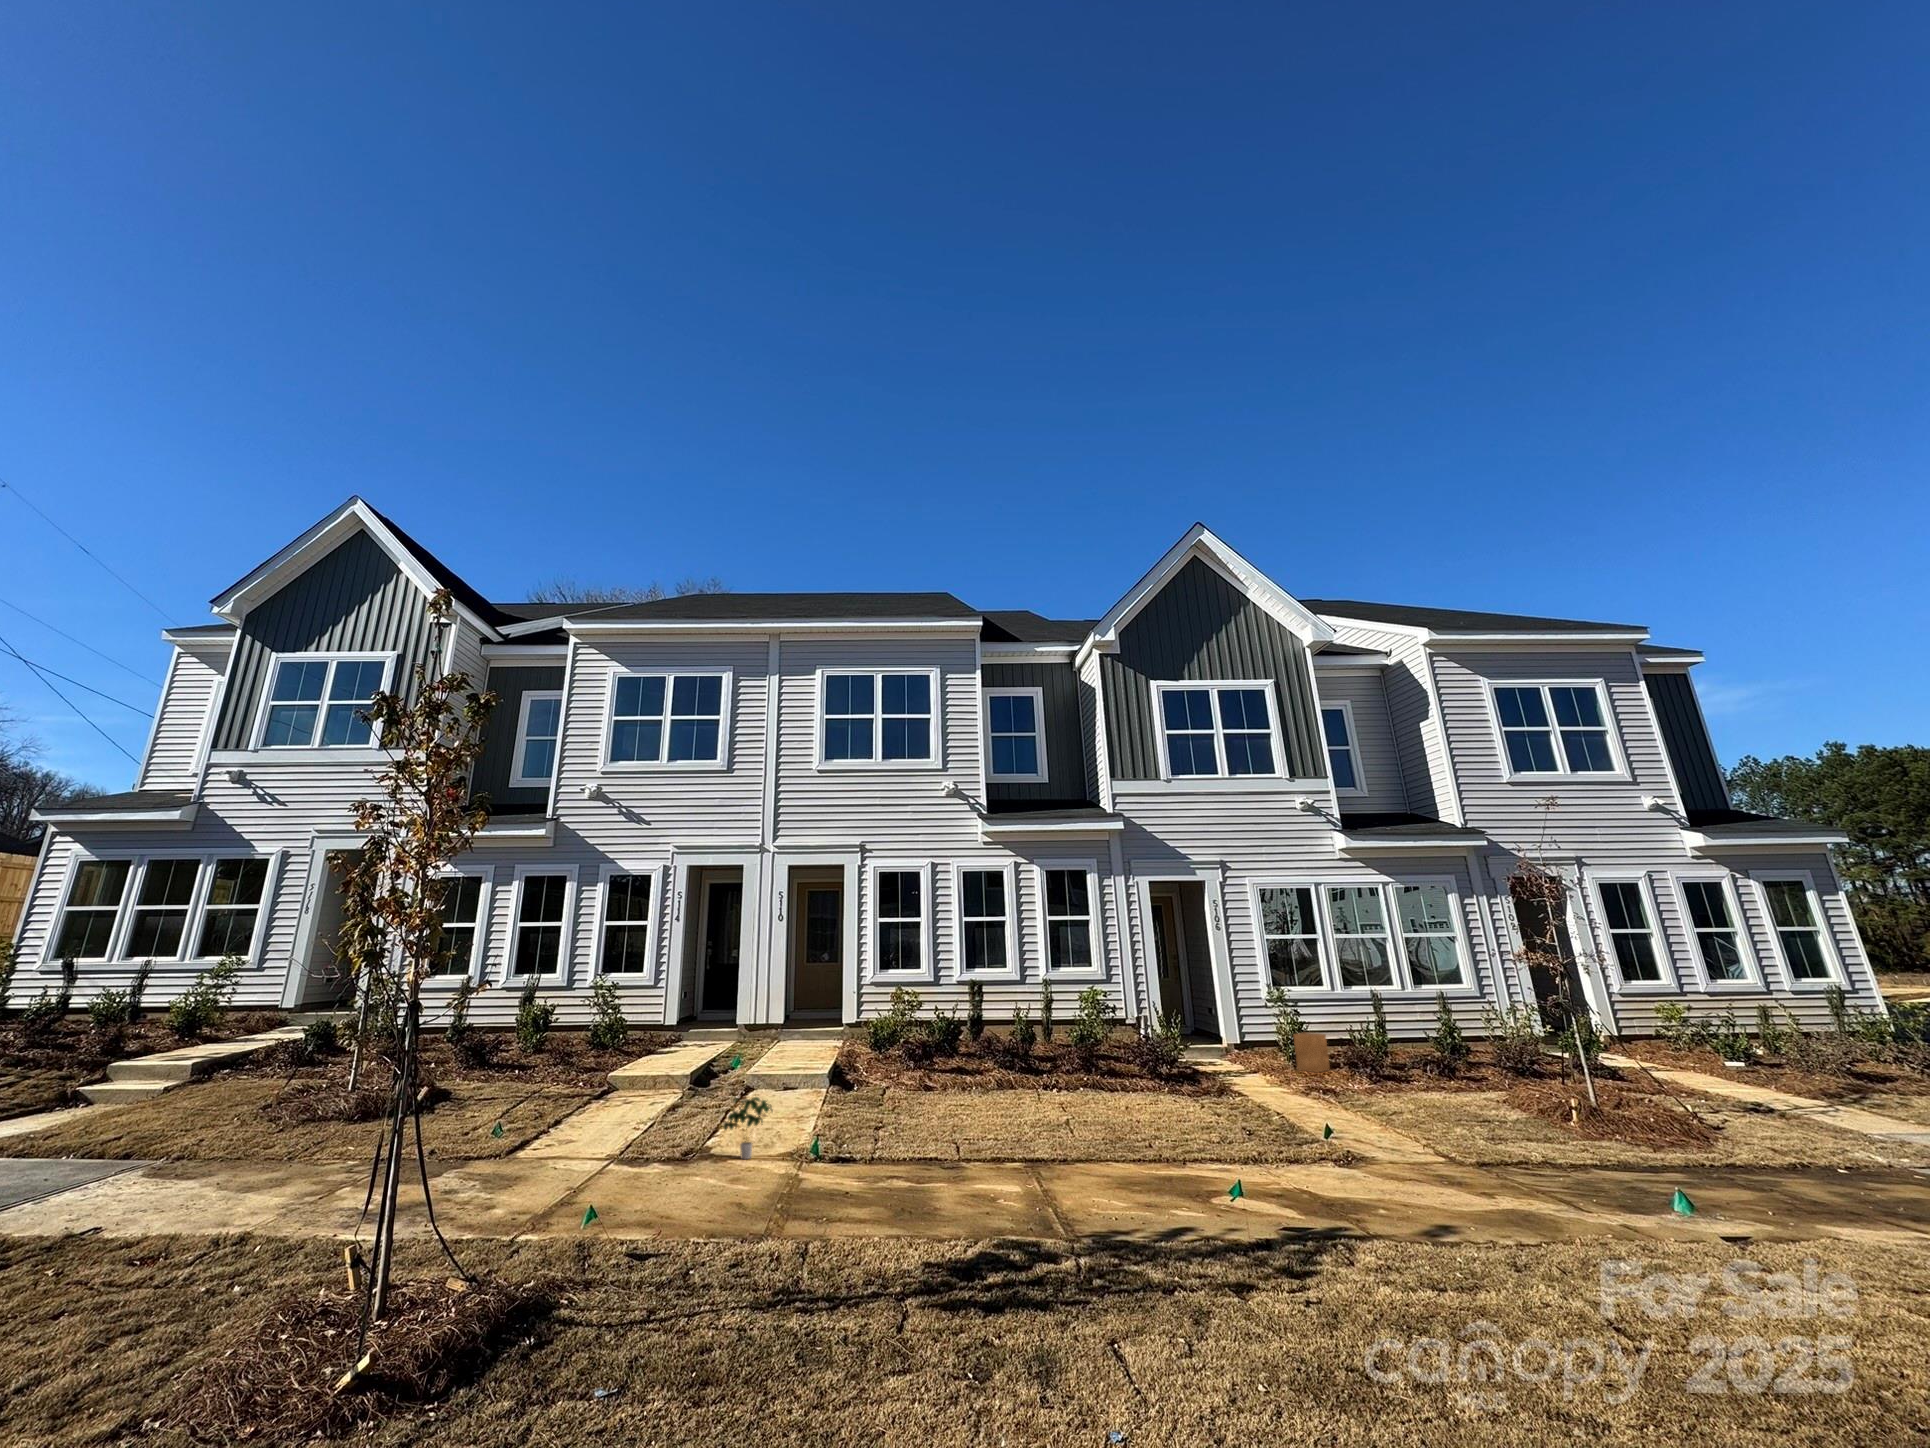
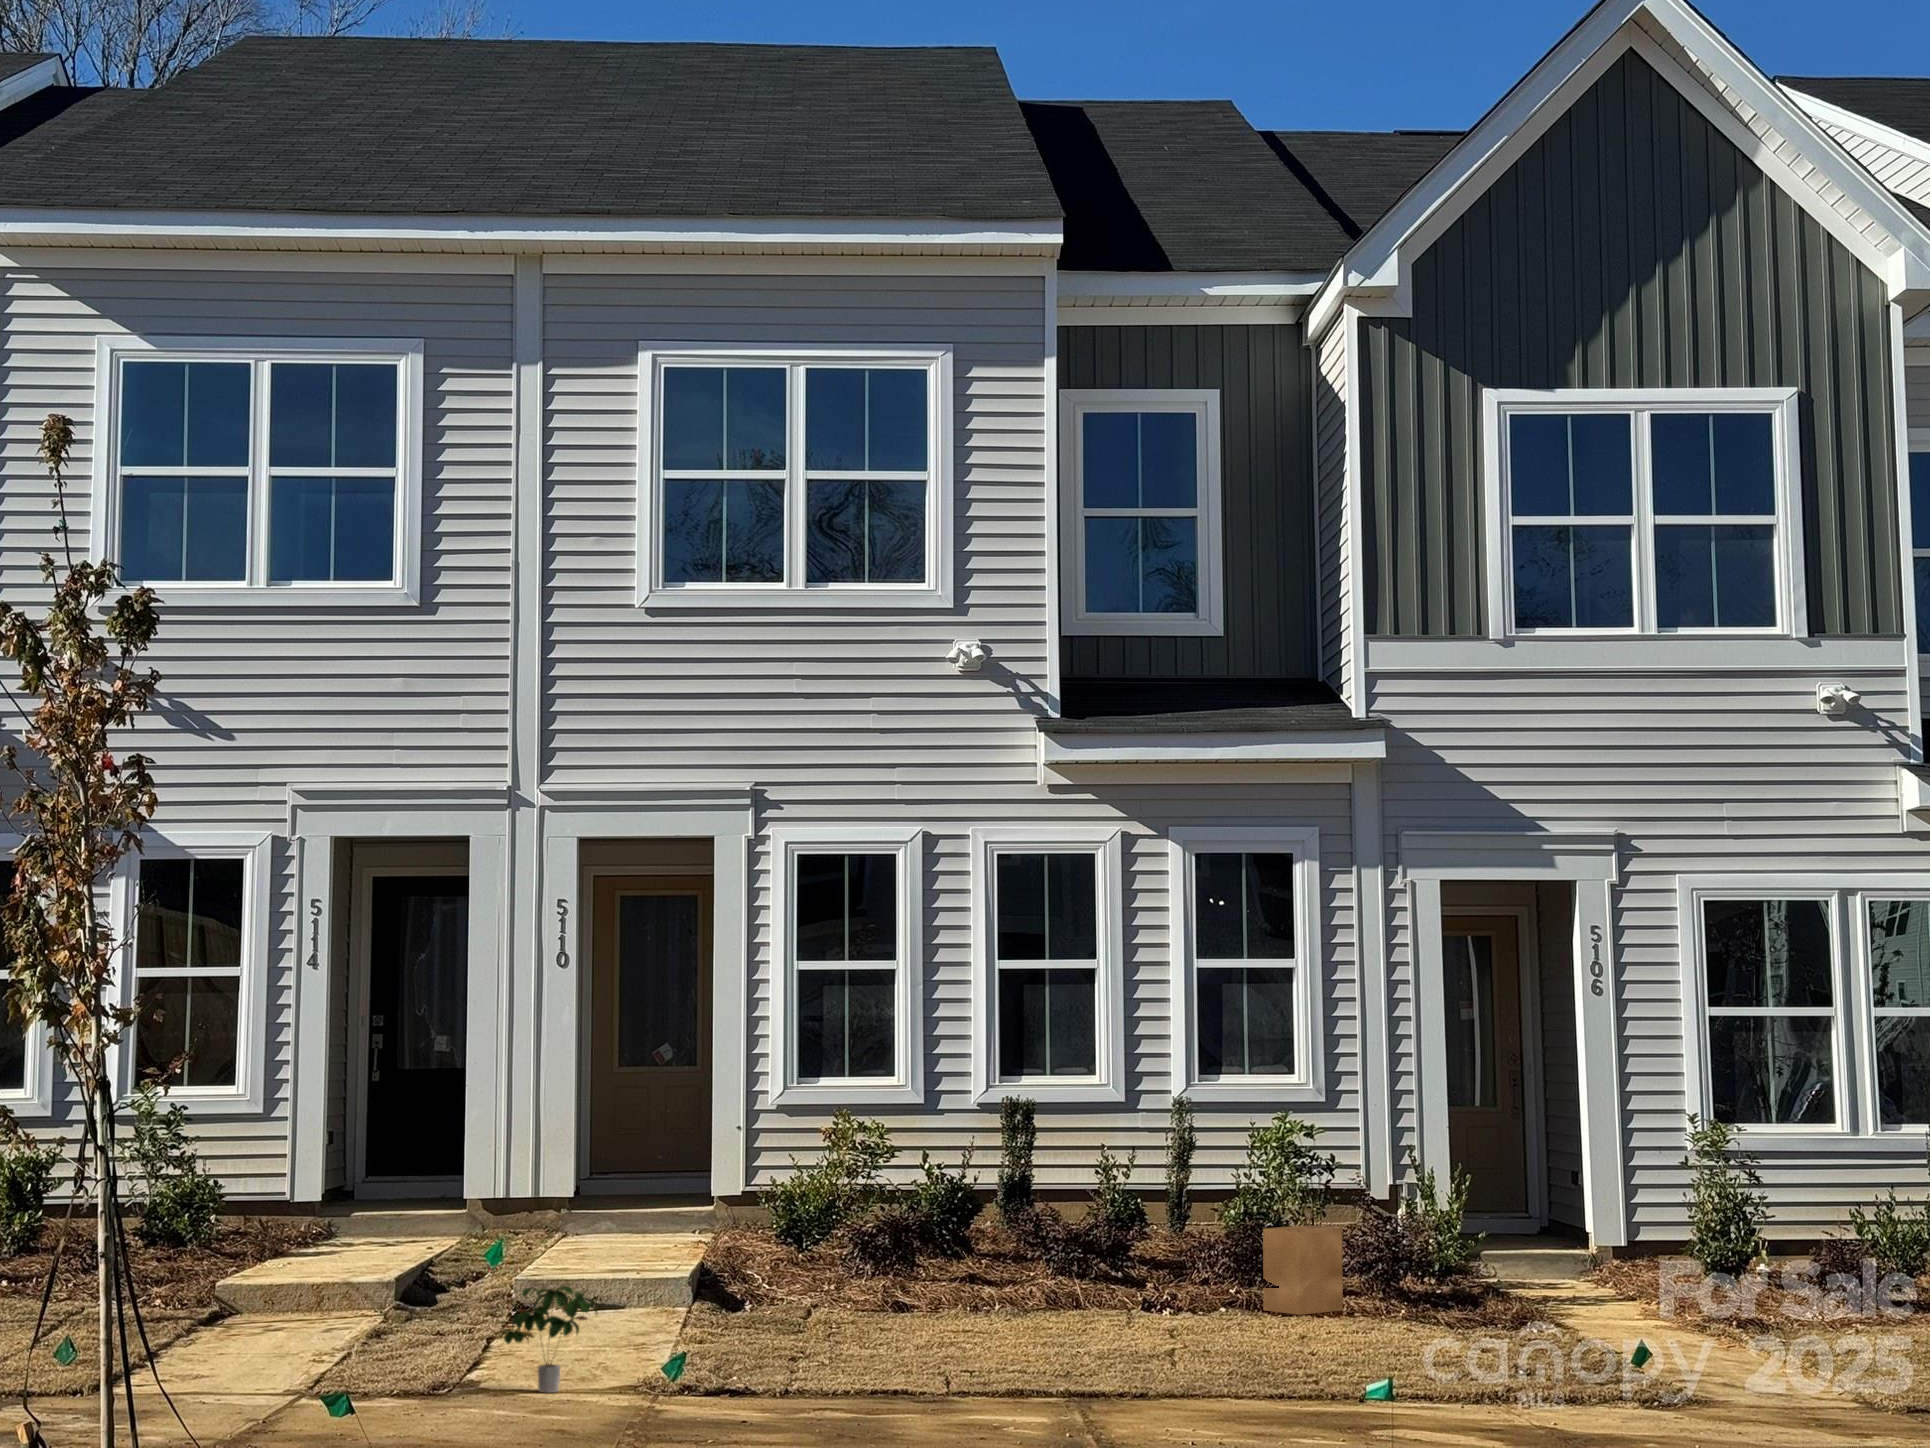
cardboard box: present [1294,1032,1330,1073] -> present [1263,1225,1343,1315]

